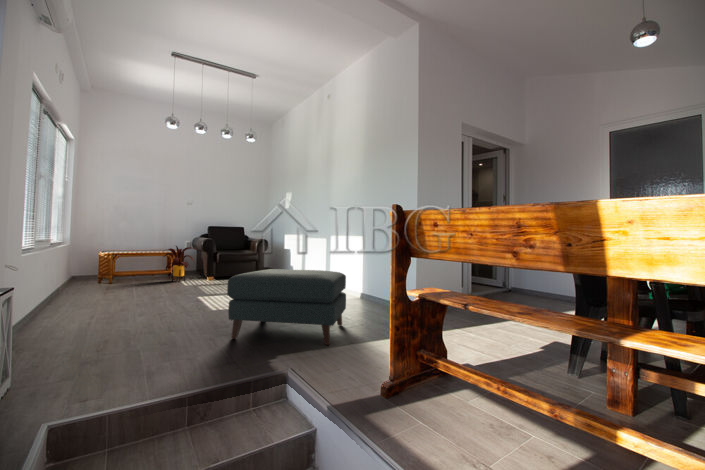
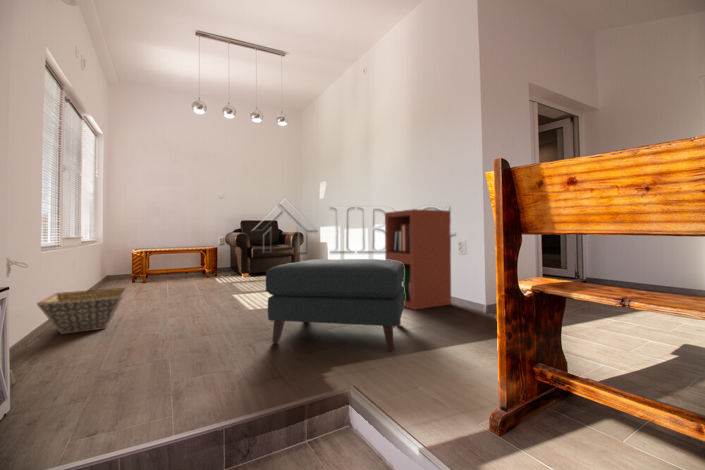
bookshelf: none [336,228,393,313] -> present [385,209,451,310]
house plant: present [164,246,197,281] -> none [194,241,234,279]
basket: none [21,290,100,330] -> present [37,288,126,334]

